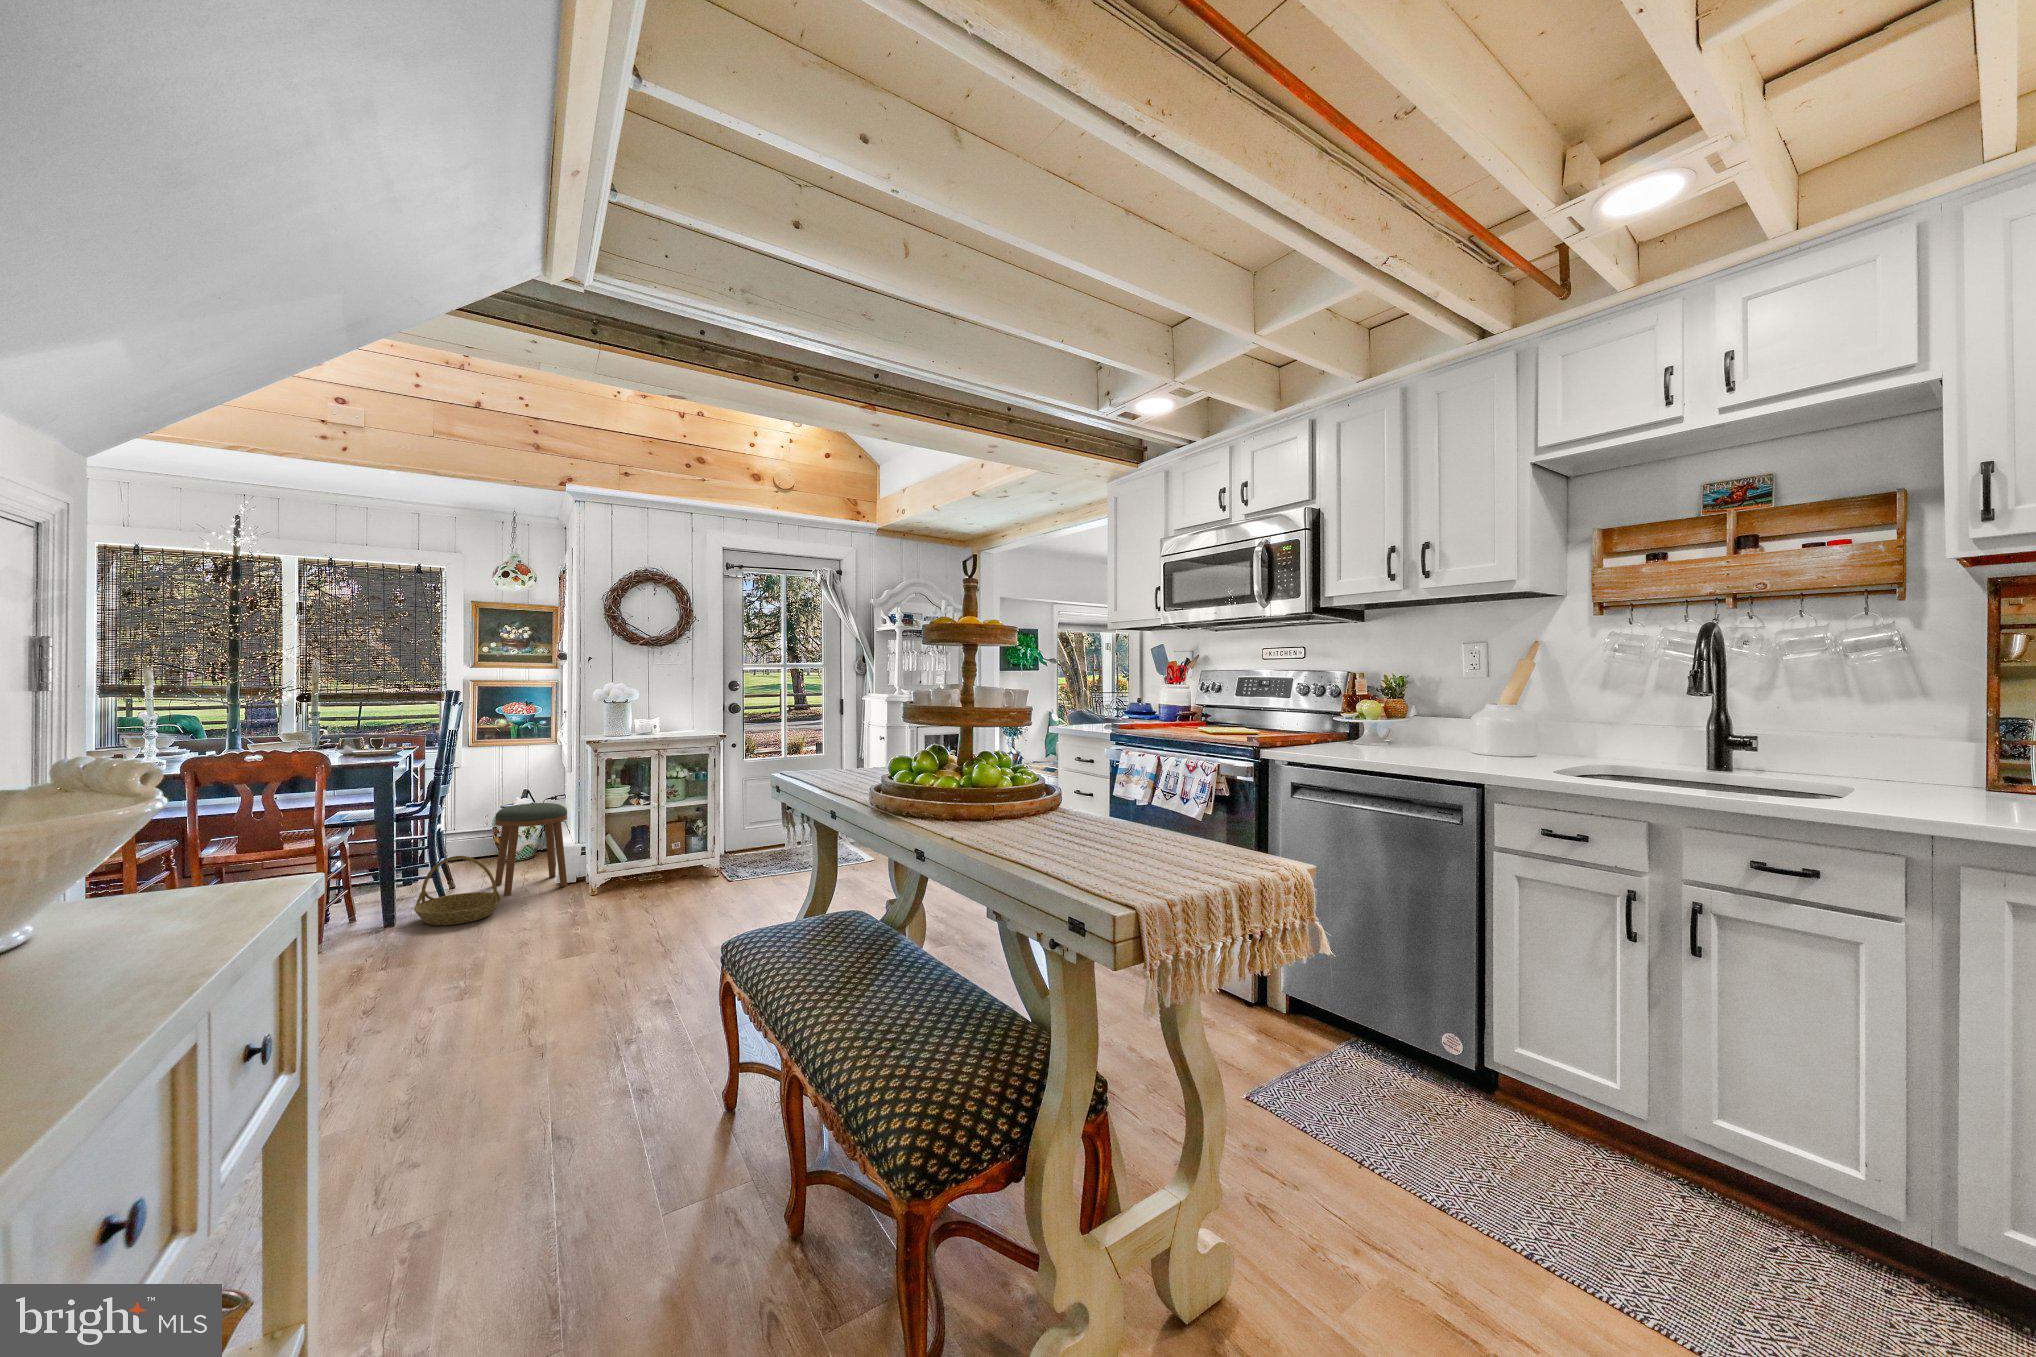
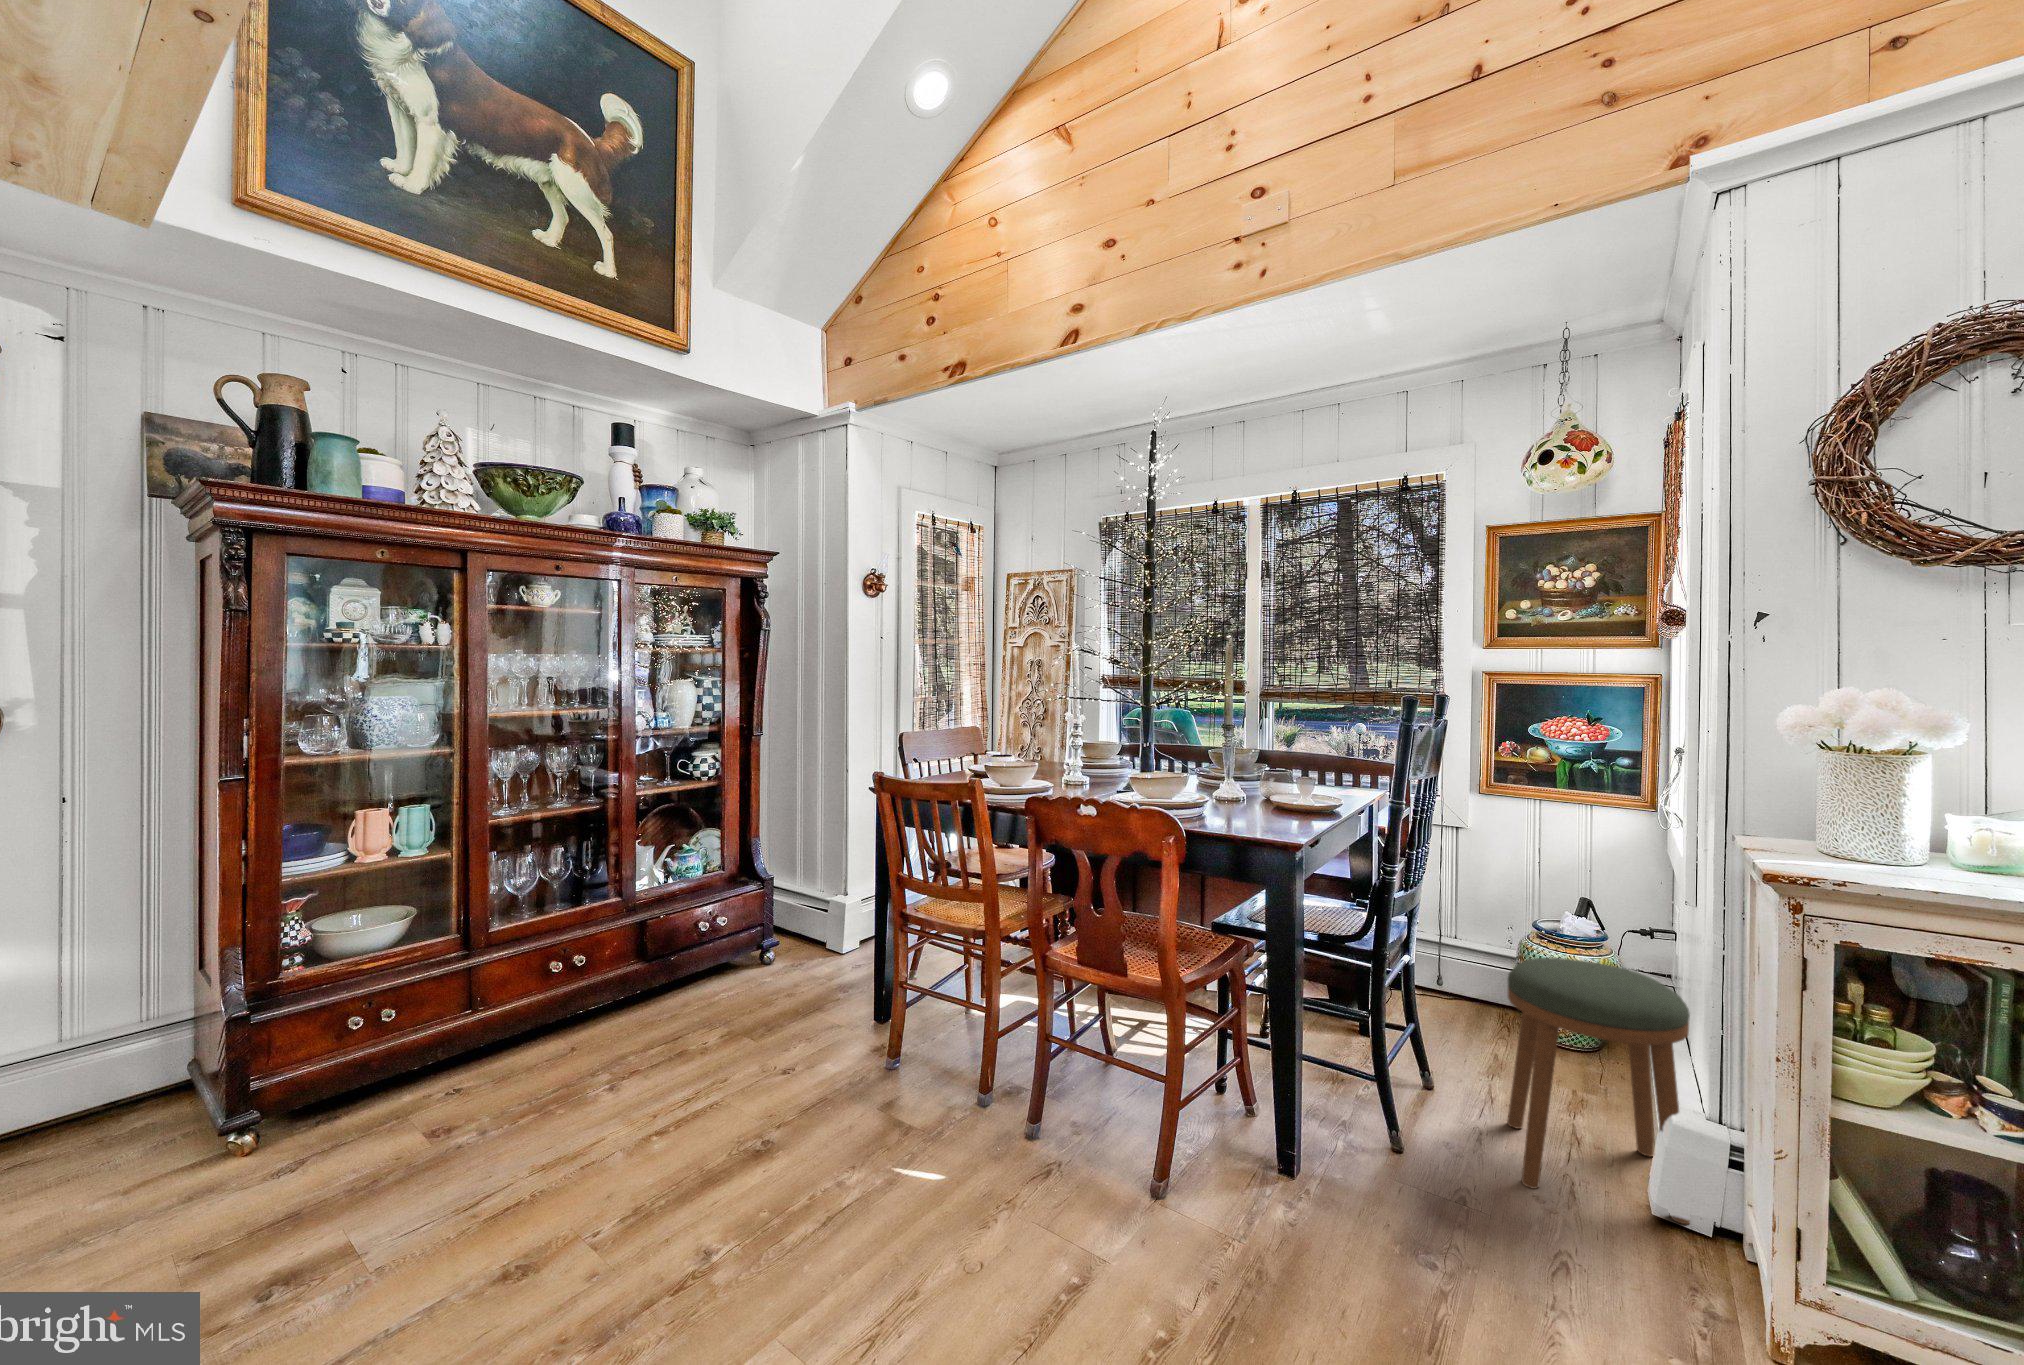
basket: present [414,856,502,925] -> none [1315,1078,1507,1279]

